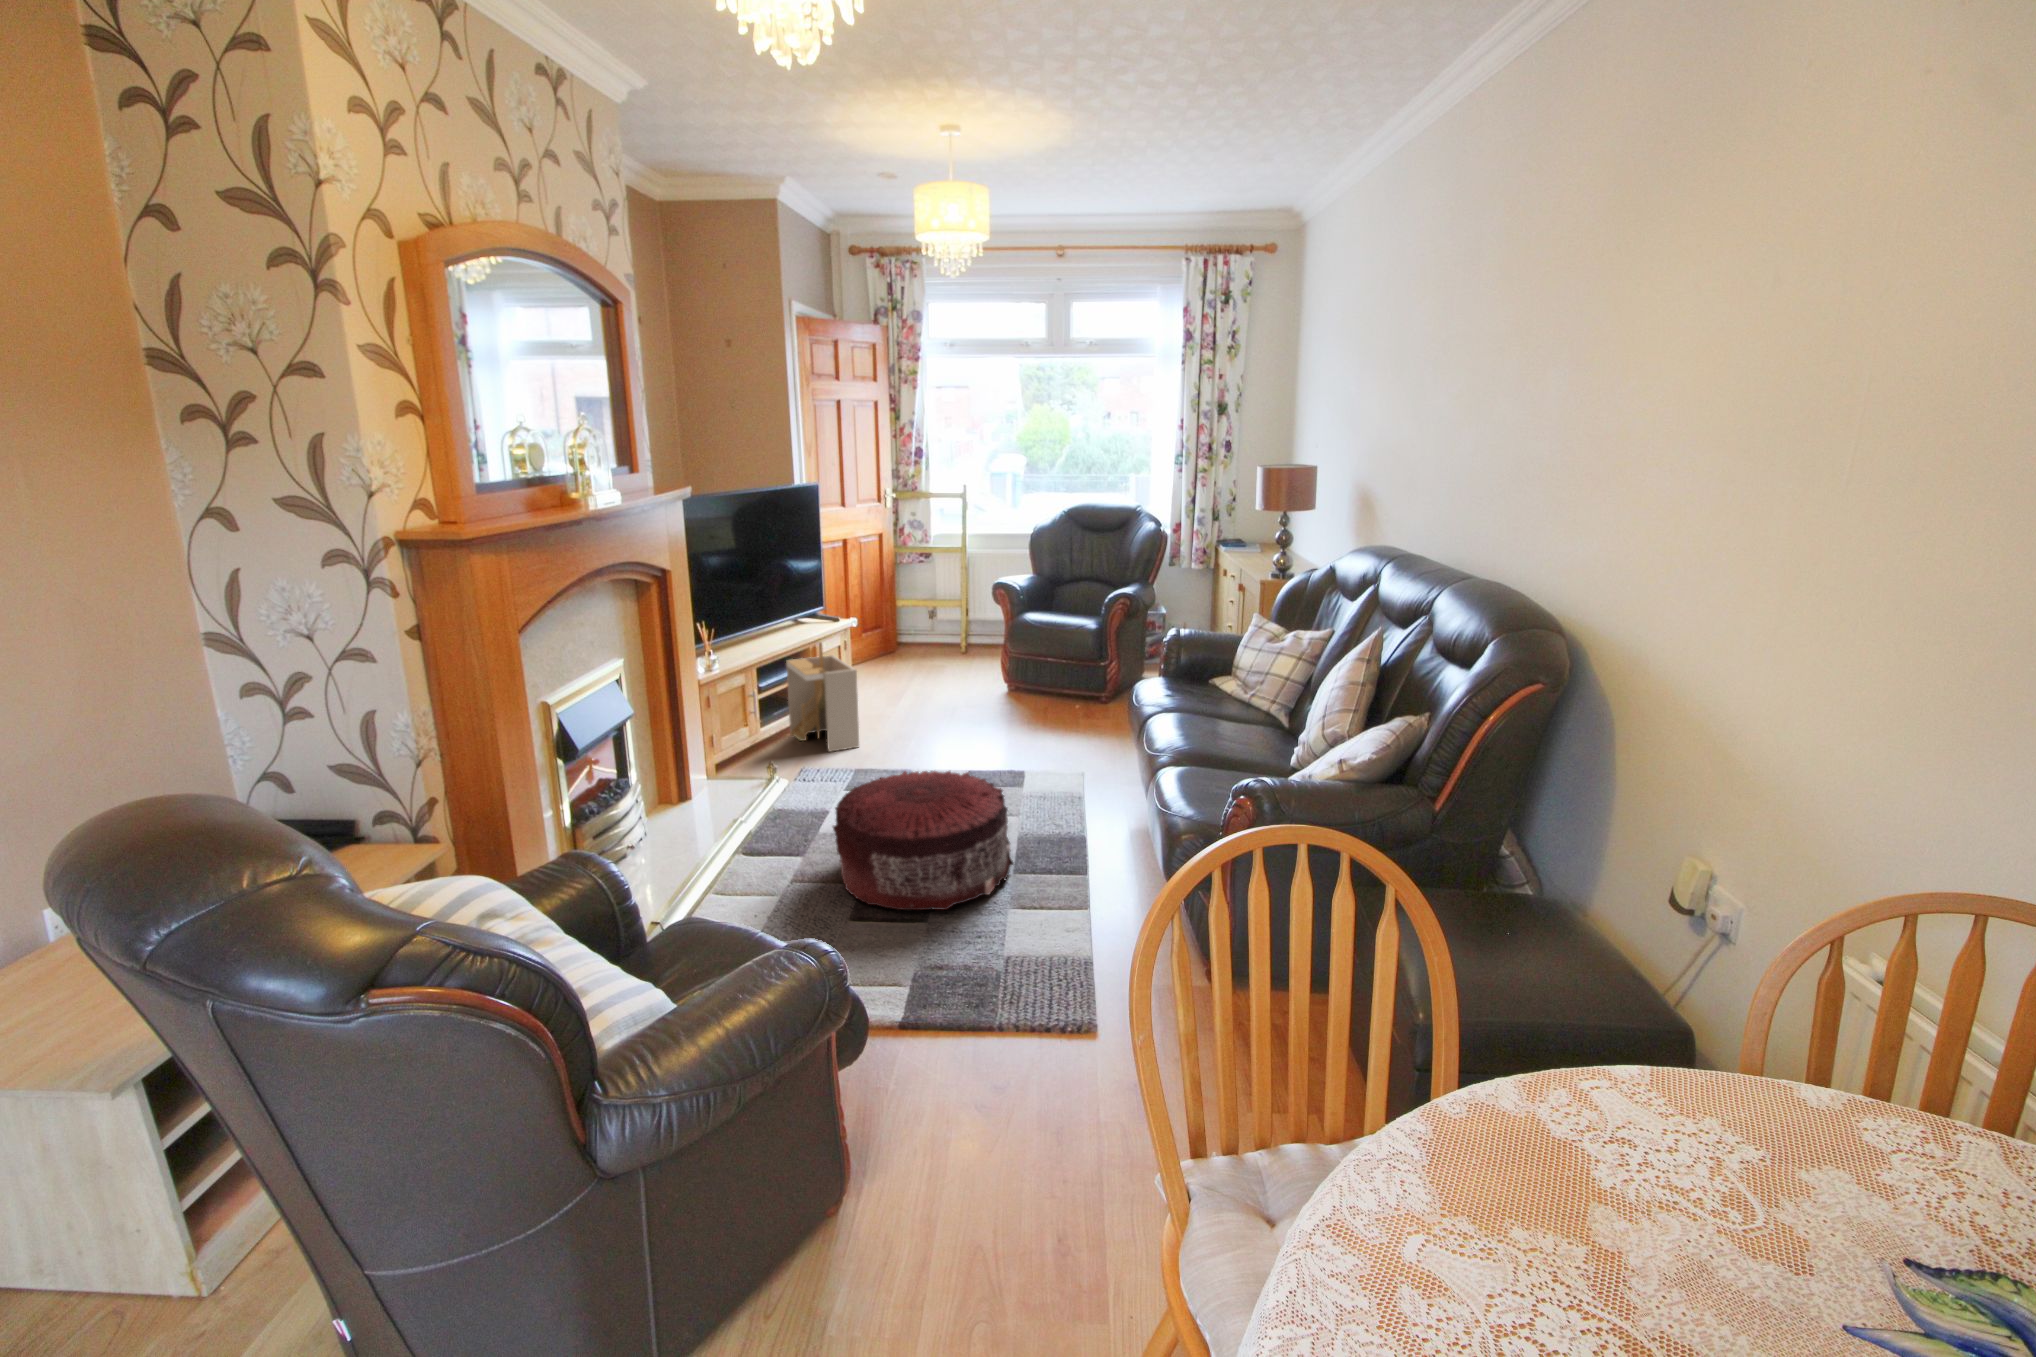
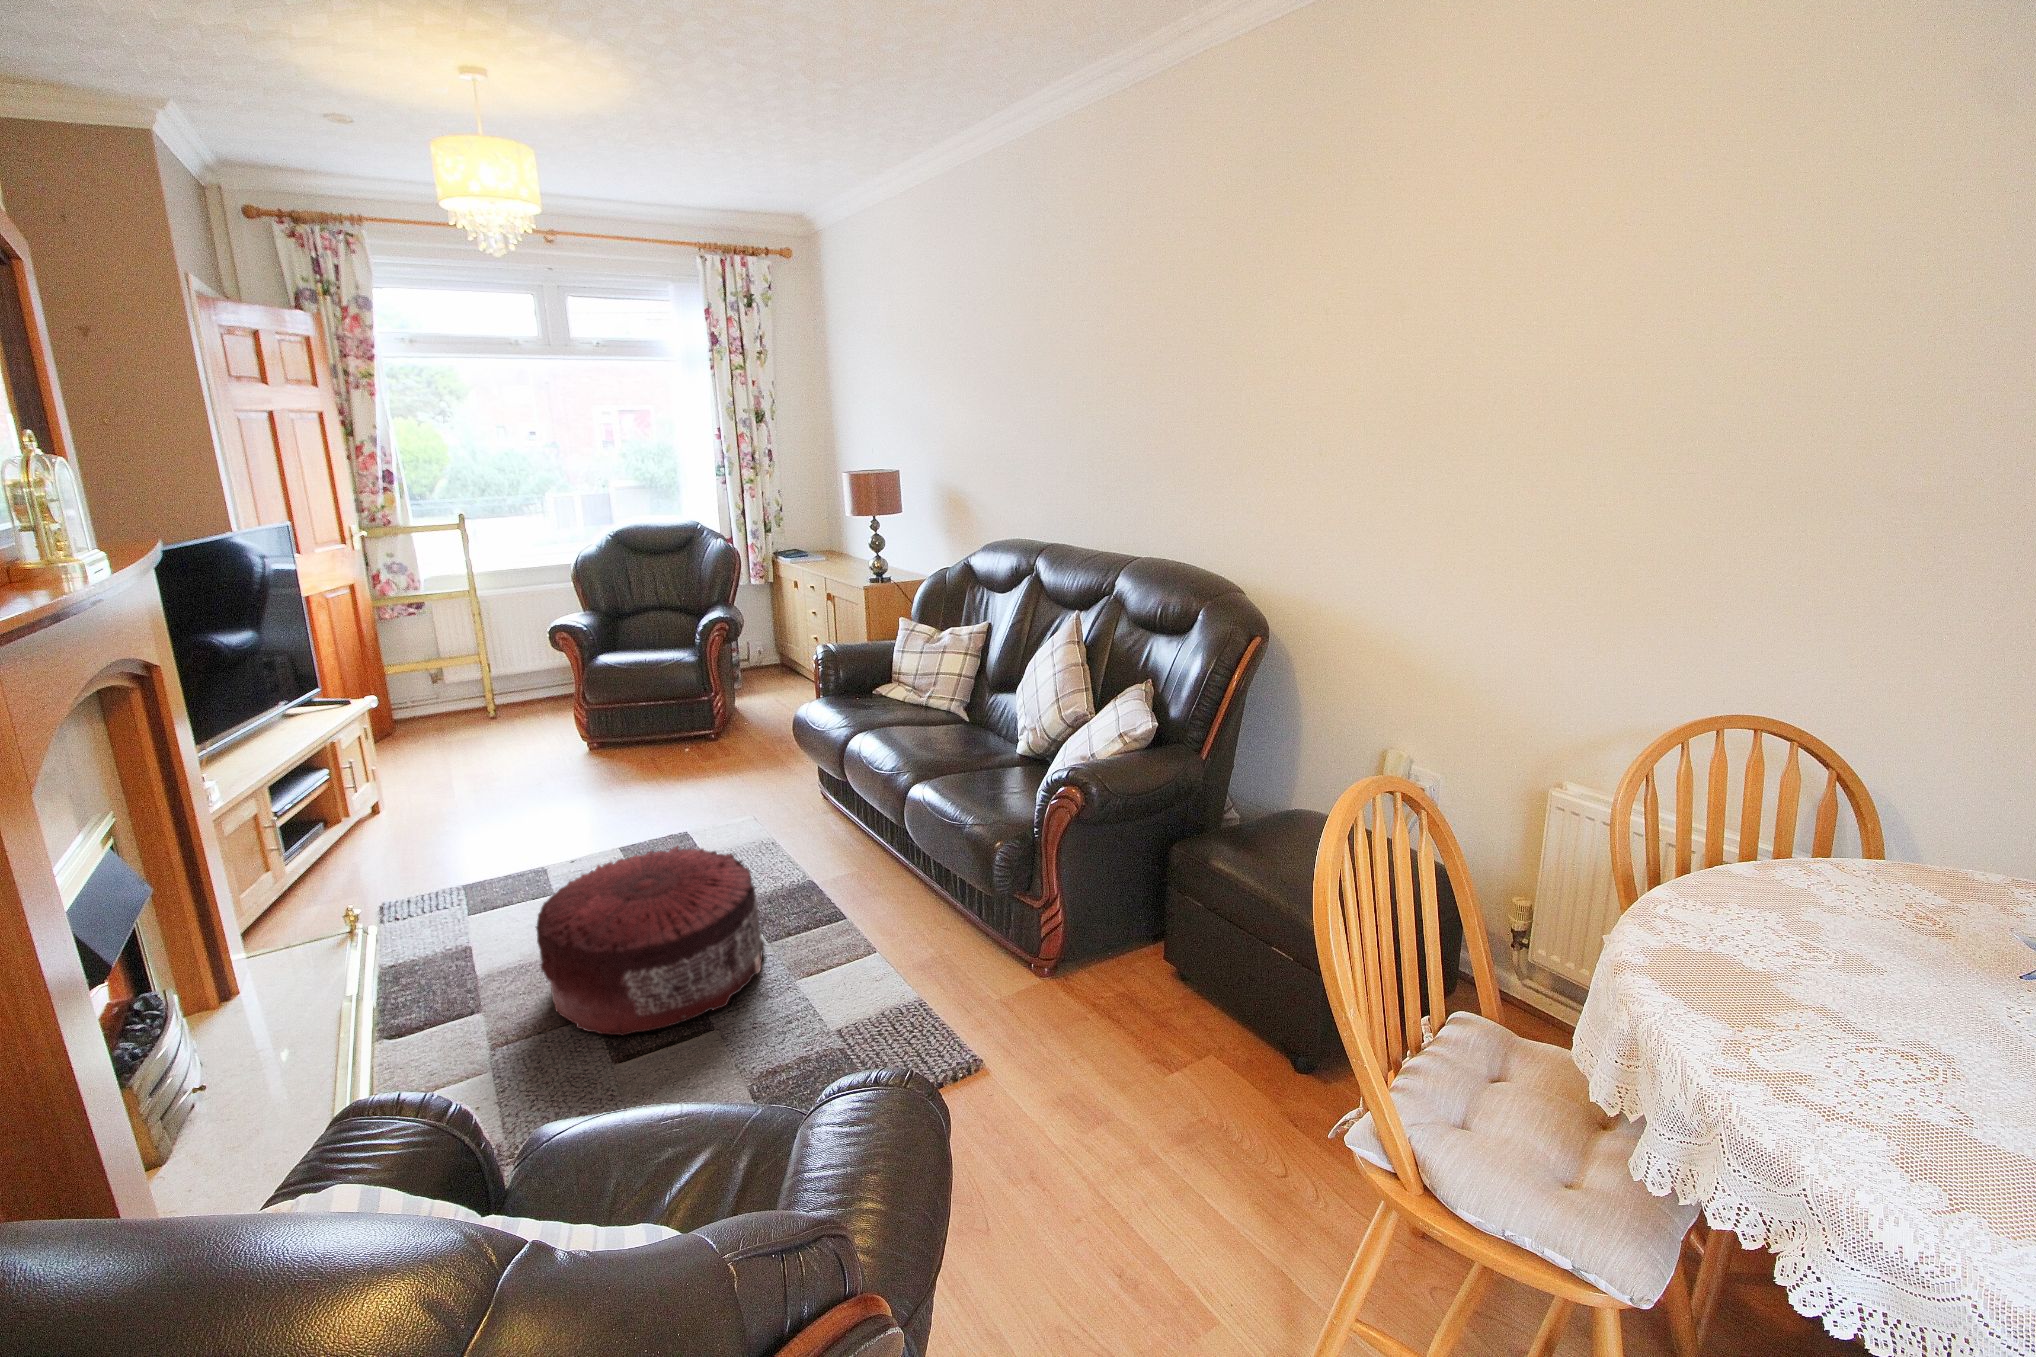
storage bin: present [786,642,859,752] -> none [301,734,445,873]

